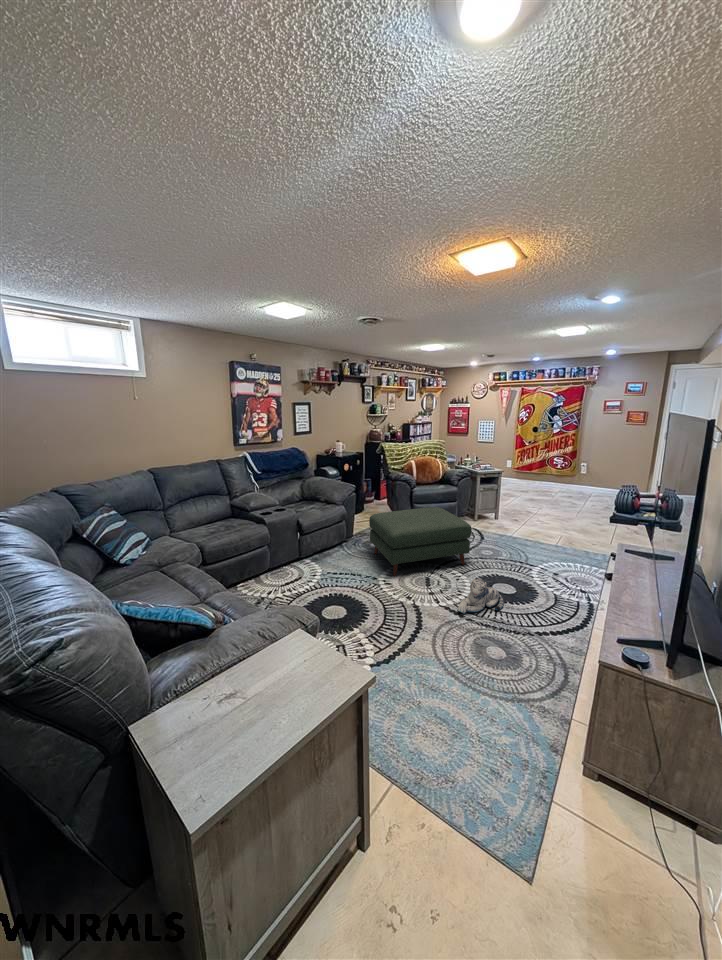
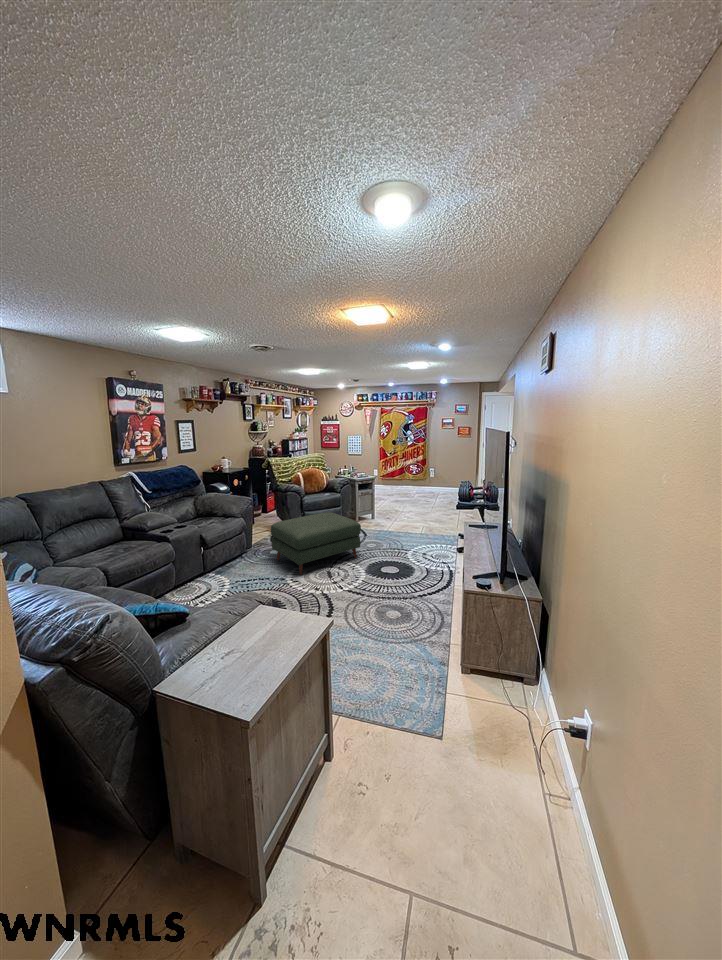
plush toy: present [458,578,504,614] -> none [360,563,393,593]

